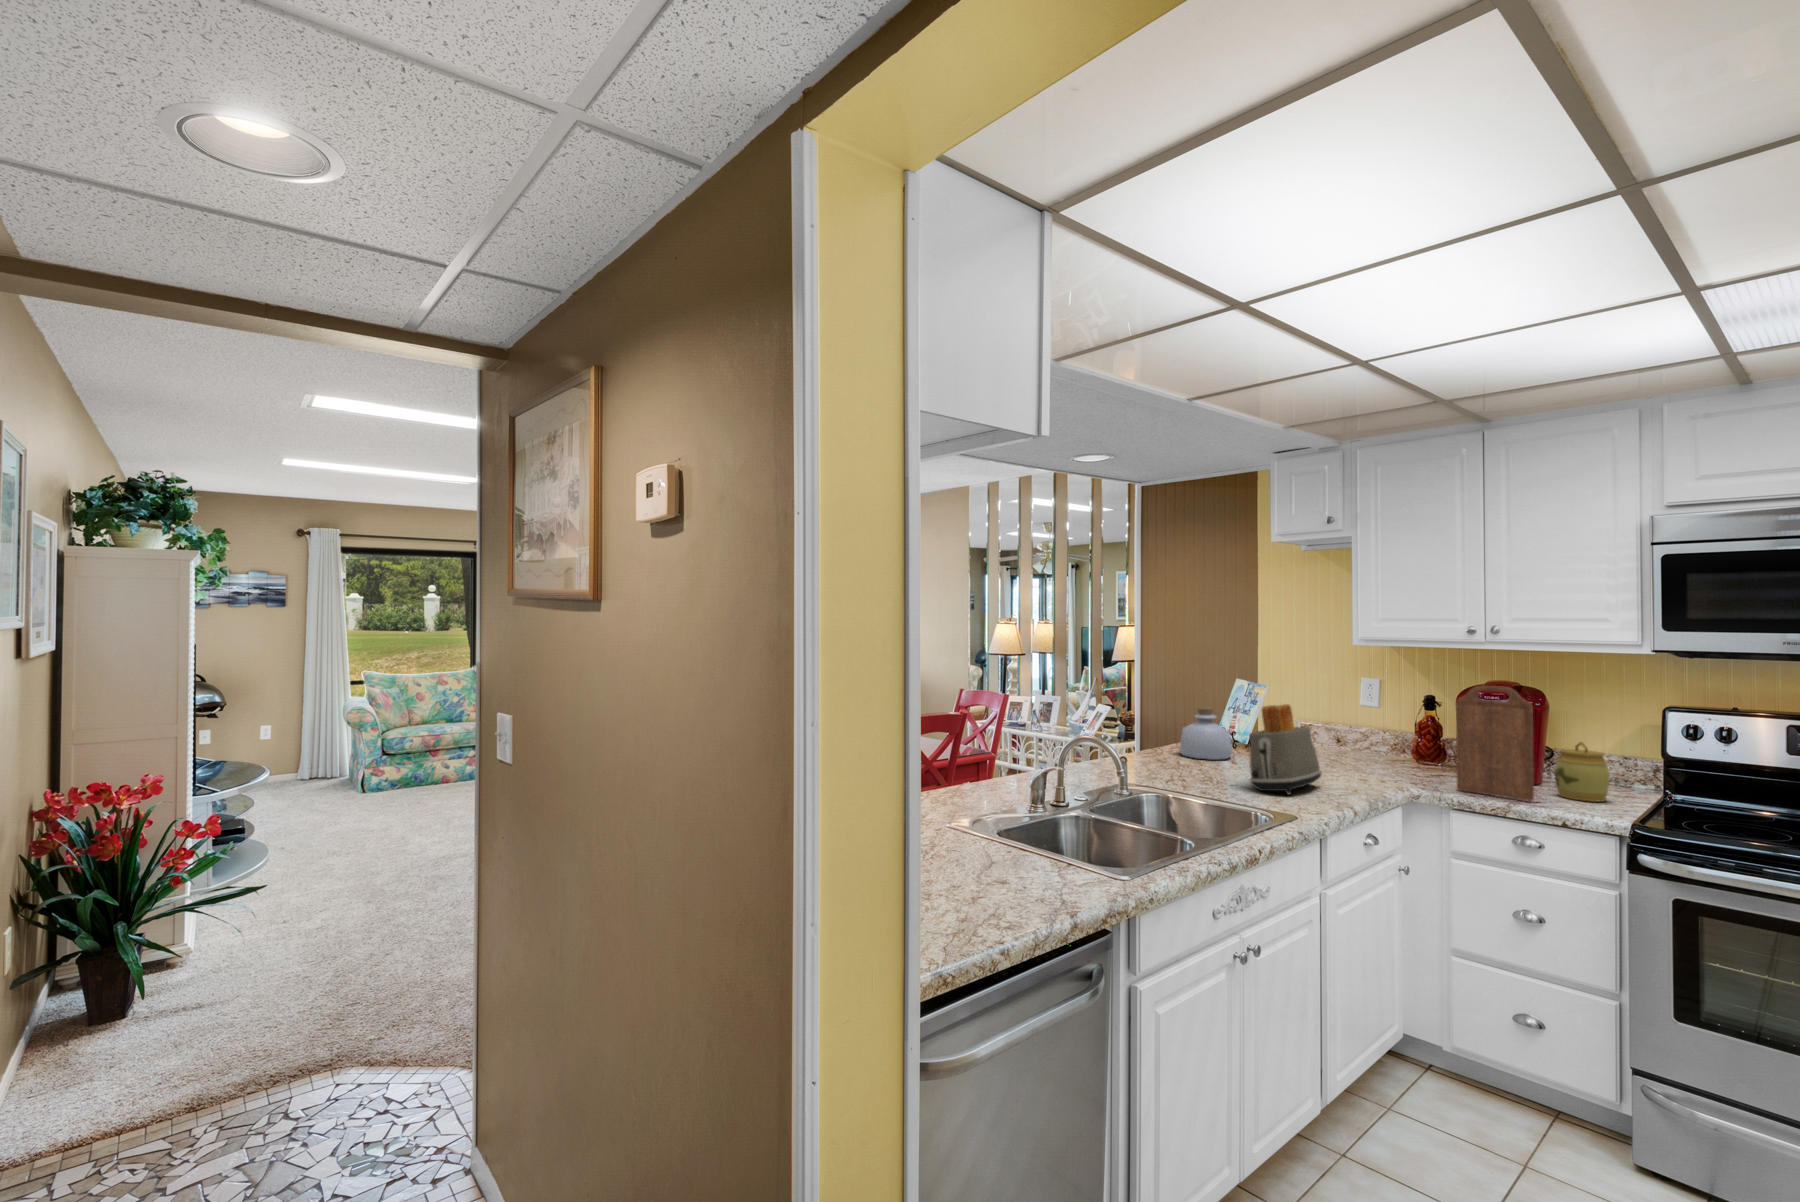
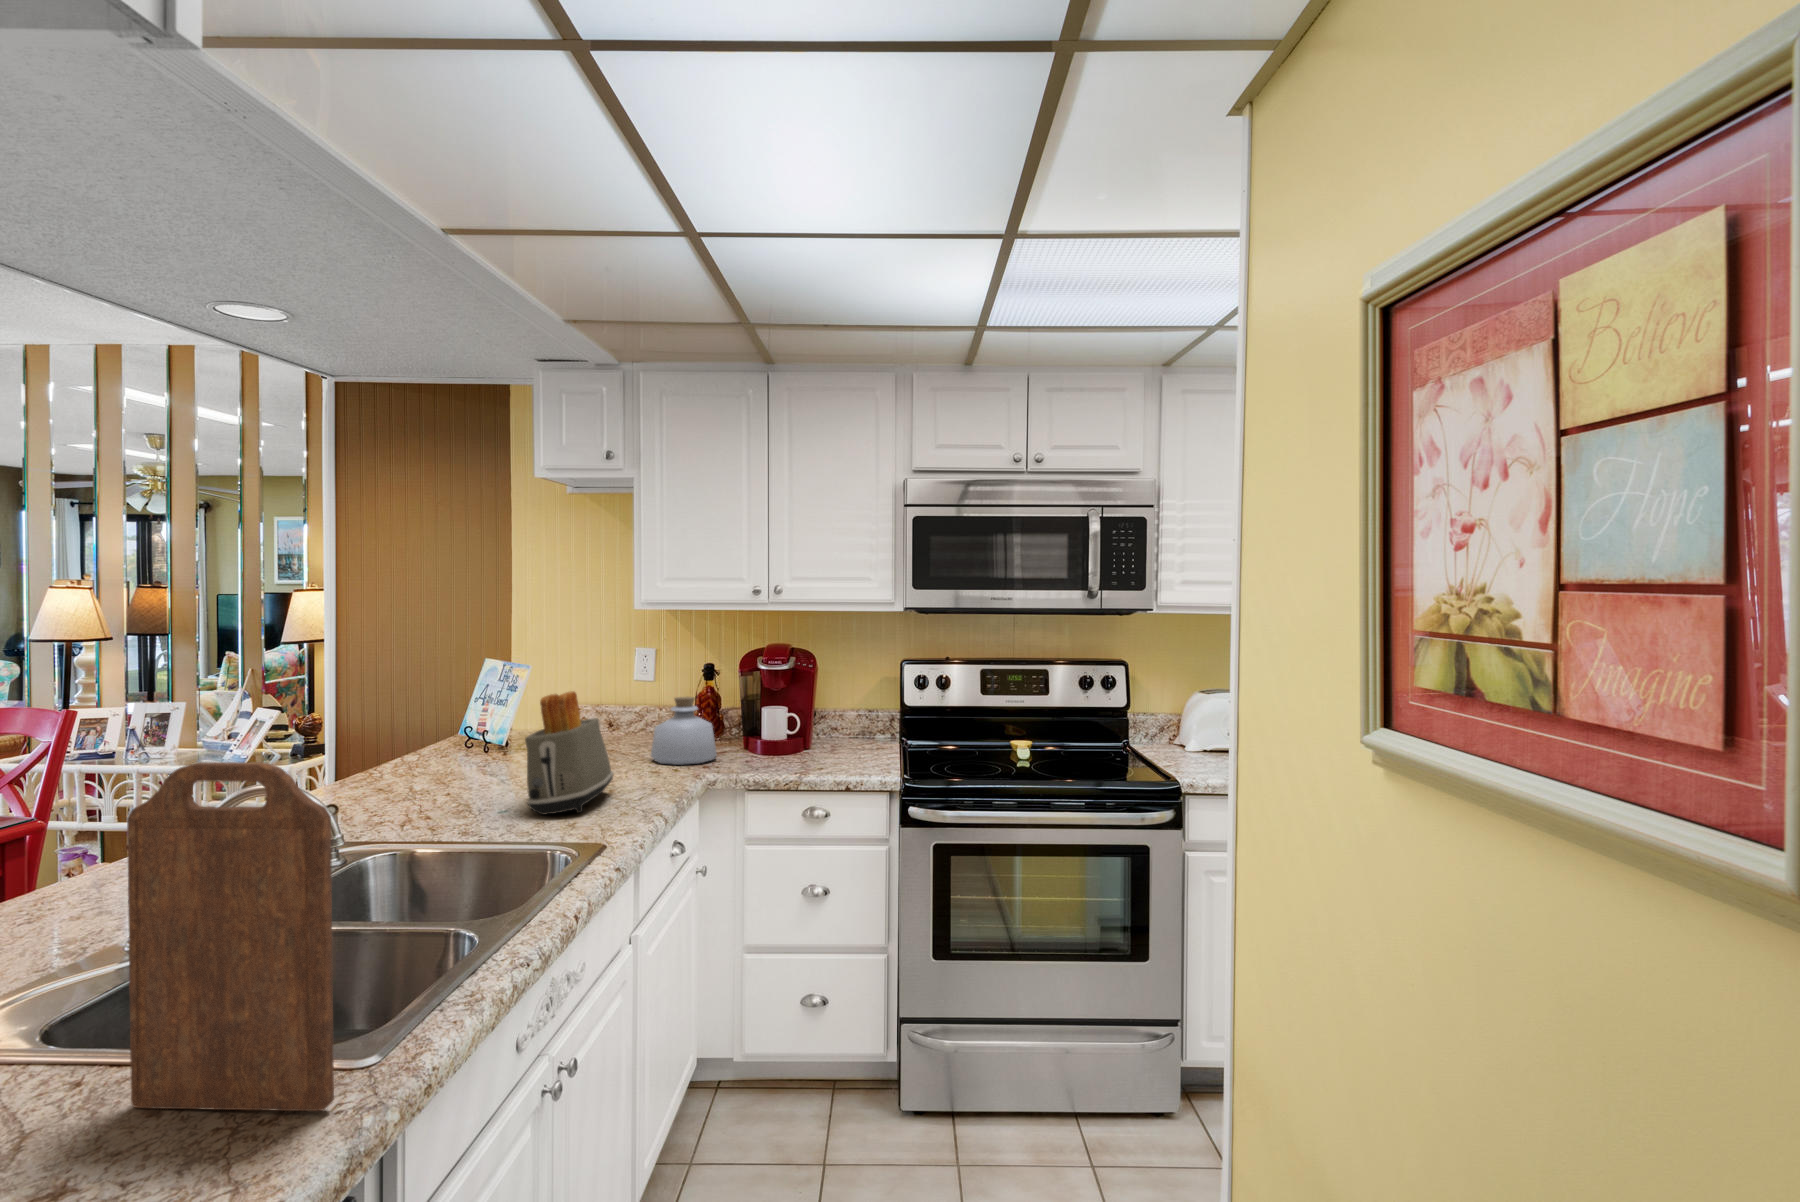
cutting board: present [1456,686,1534,801] -> present [127,762,334,1111]
bottle: present [1180,707,1233,760] -> present [651,697,717,765]
jar: present [1554,742,1610,802] -> none [829,700,871,760]

